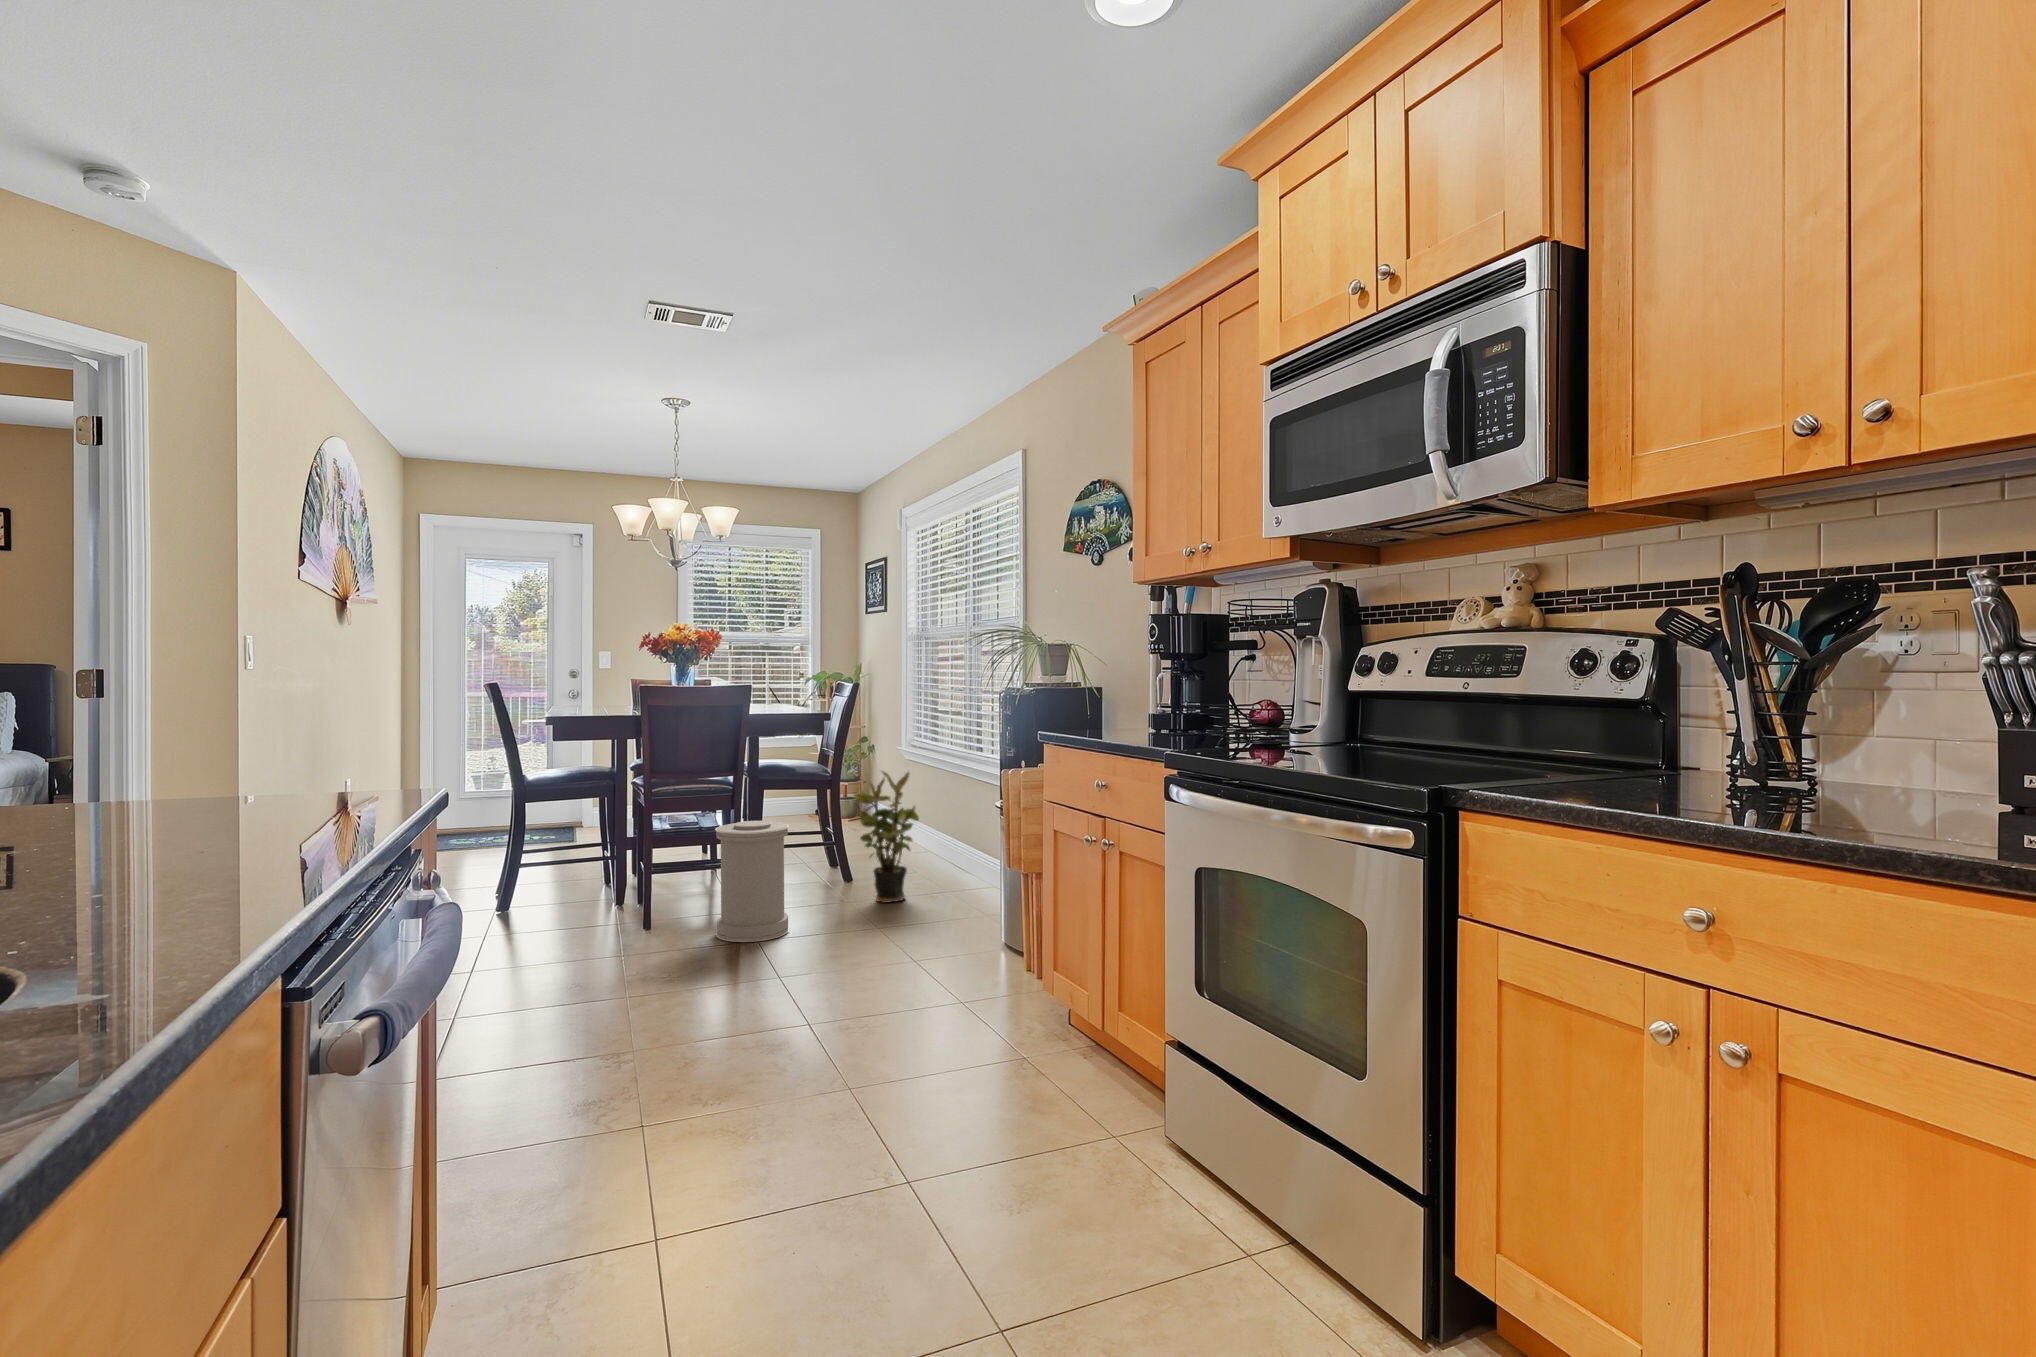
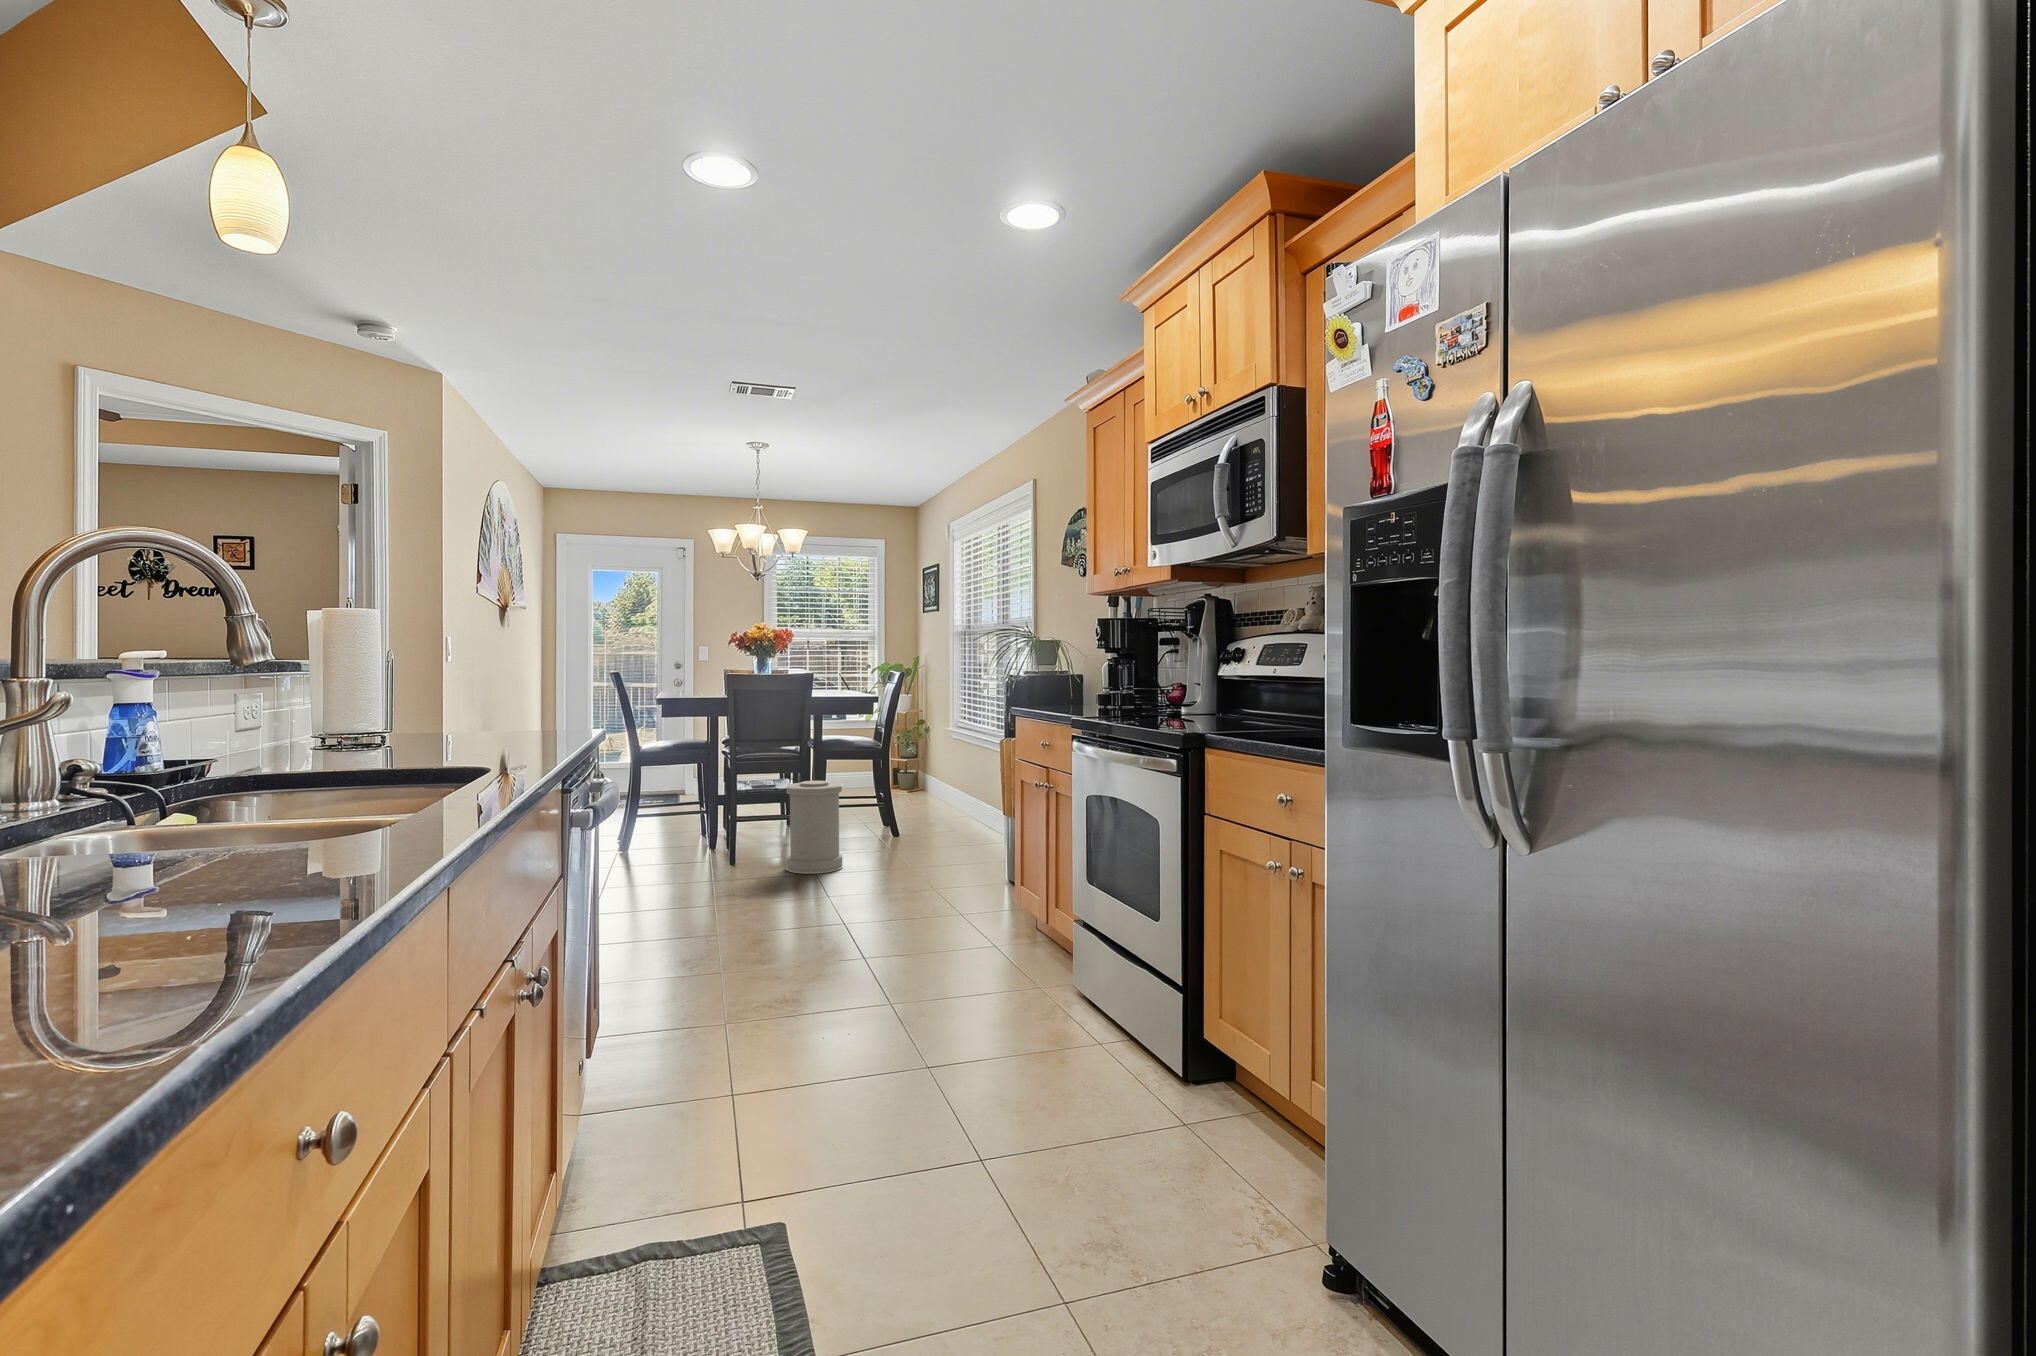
potted plant: present [854,771,919,903] -> none [897,744,951,851]

